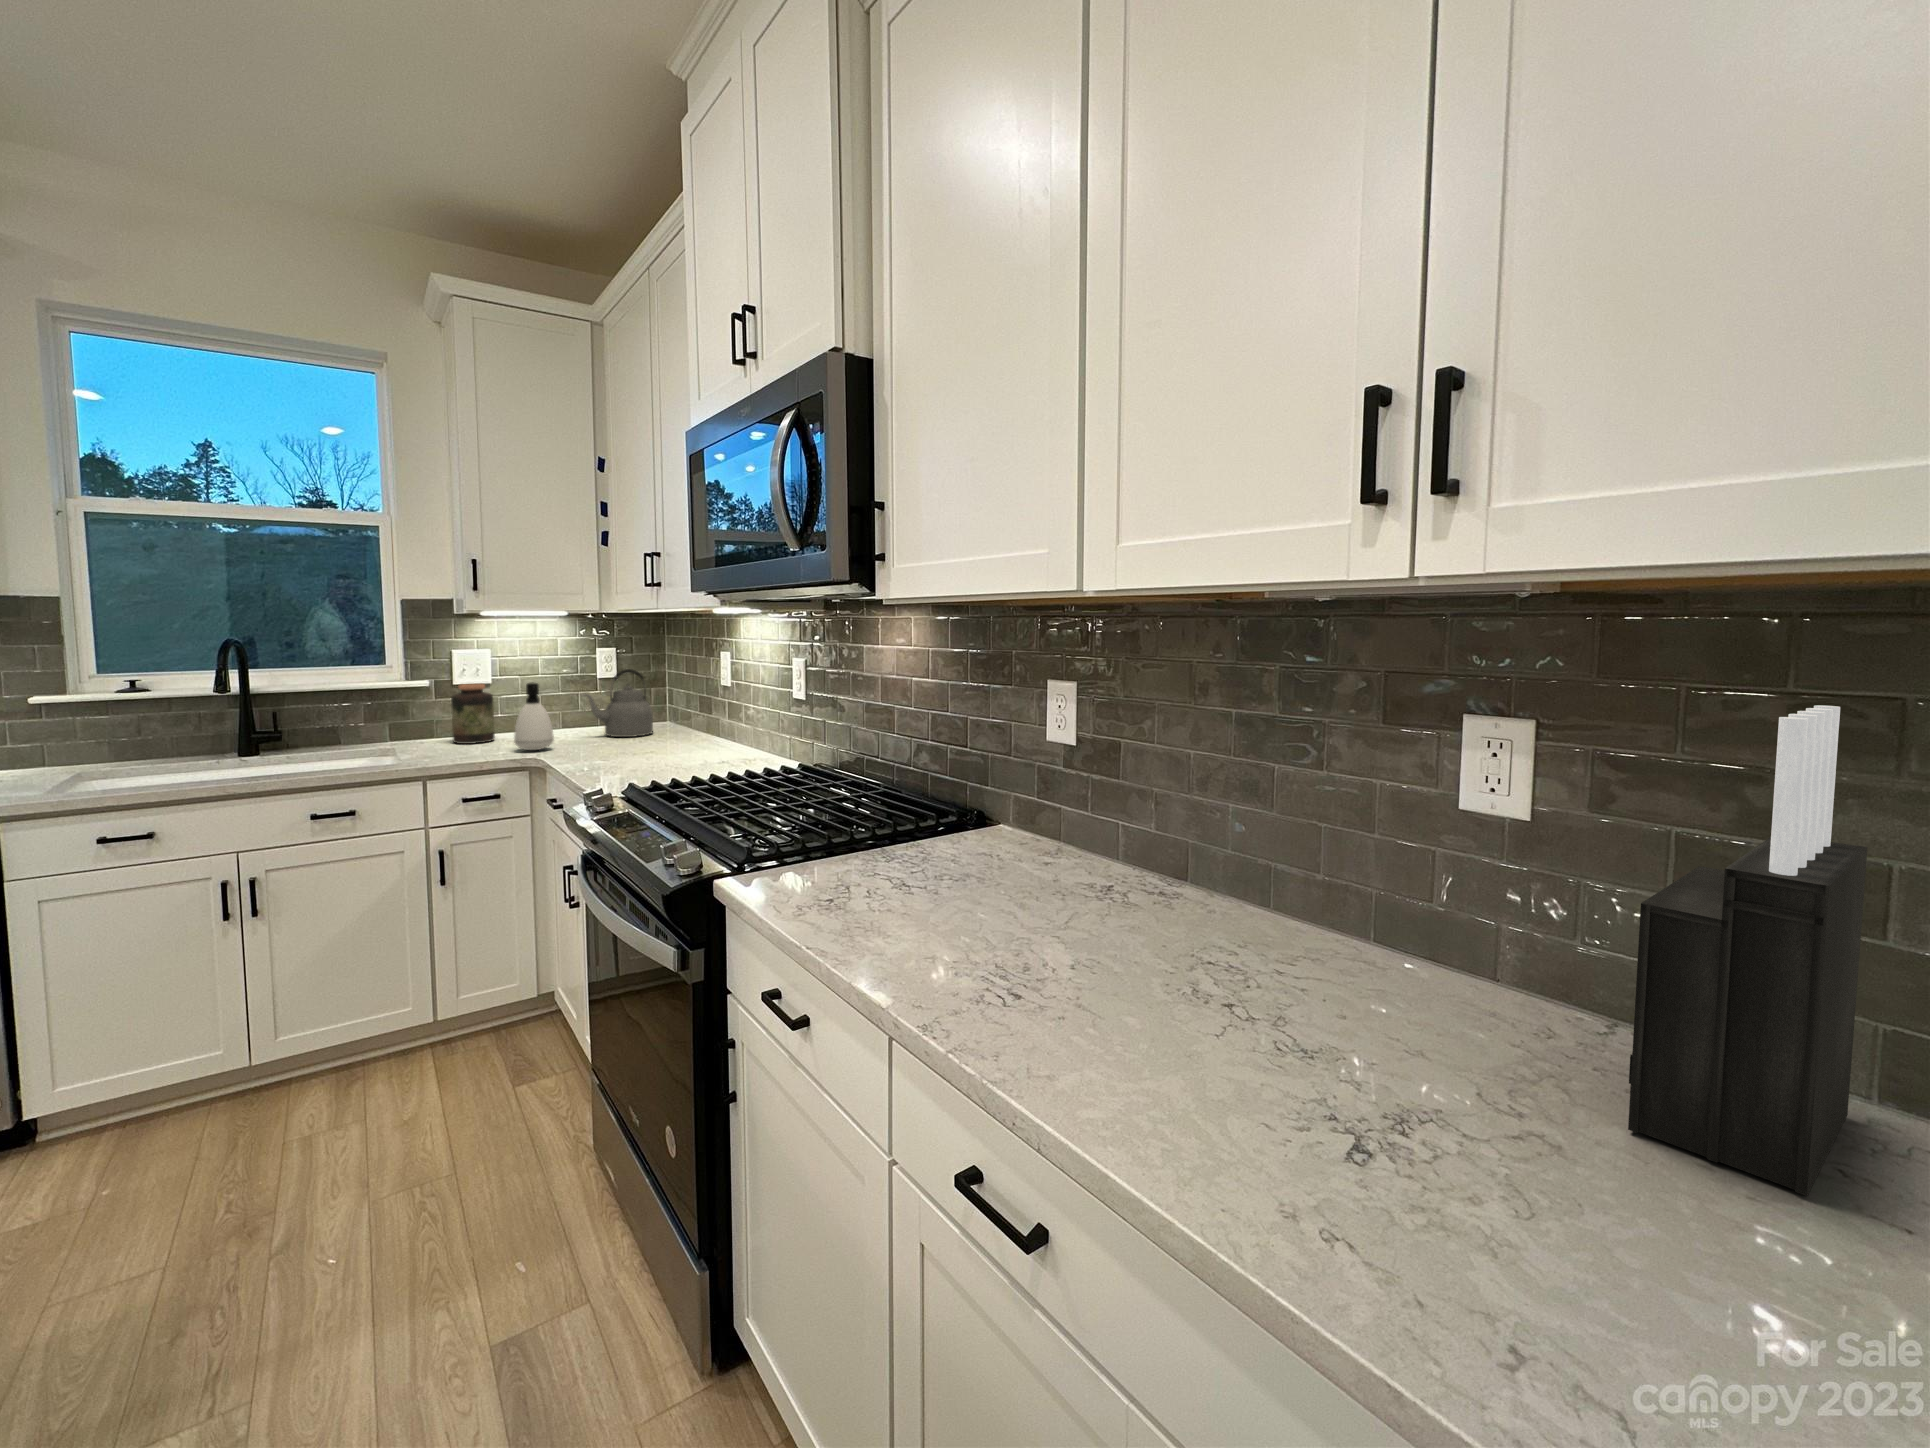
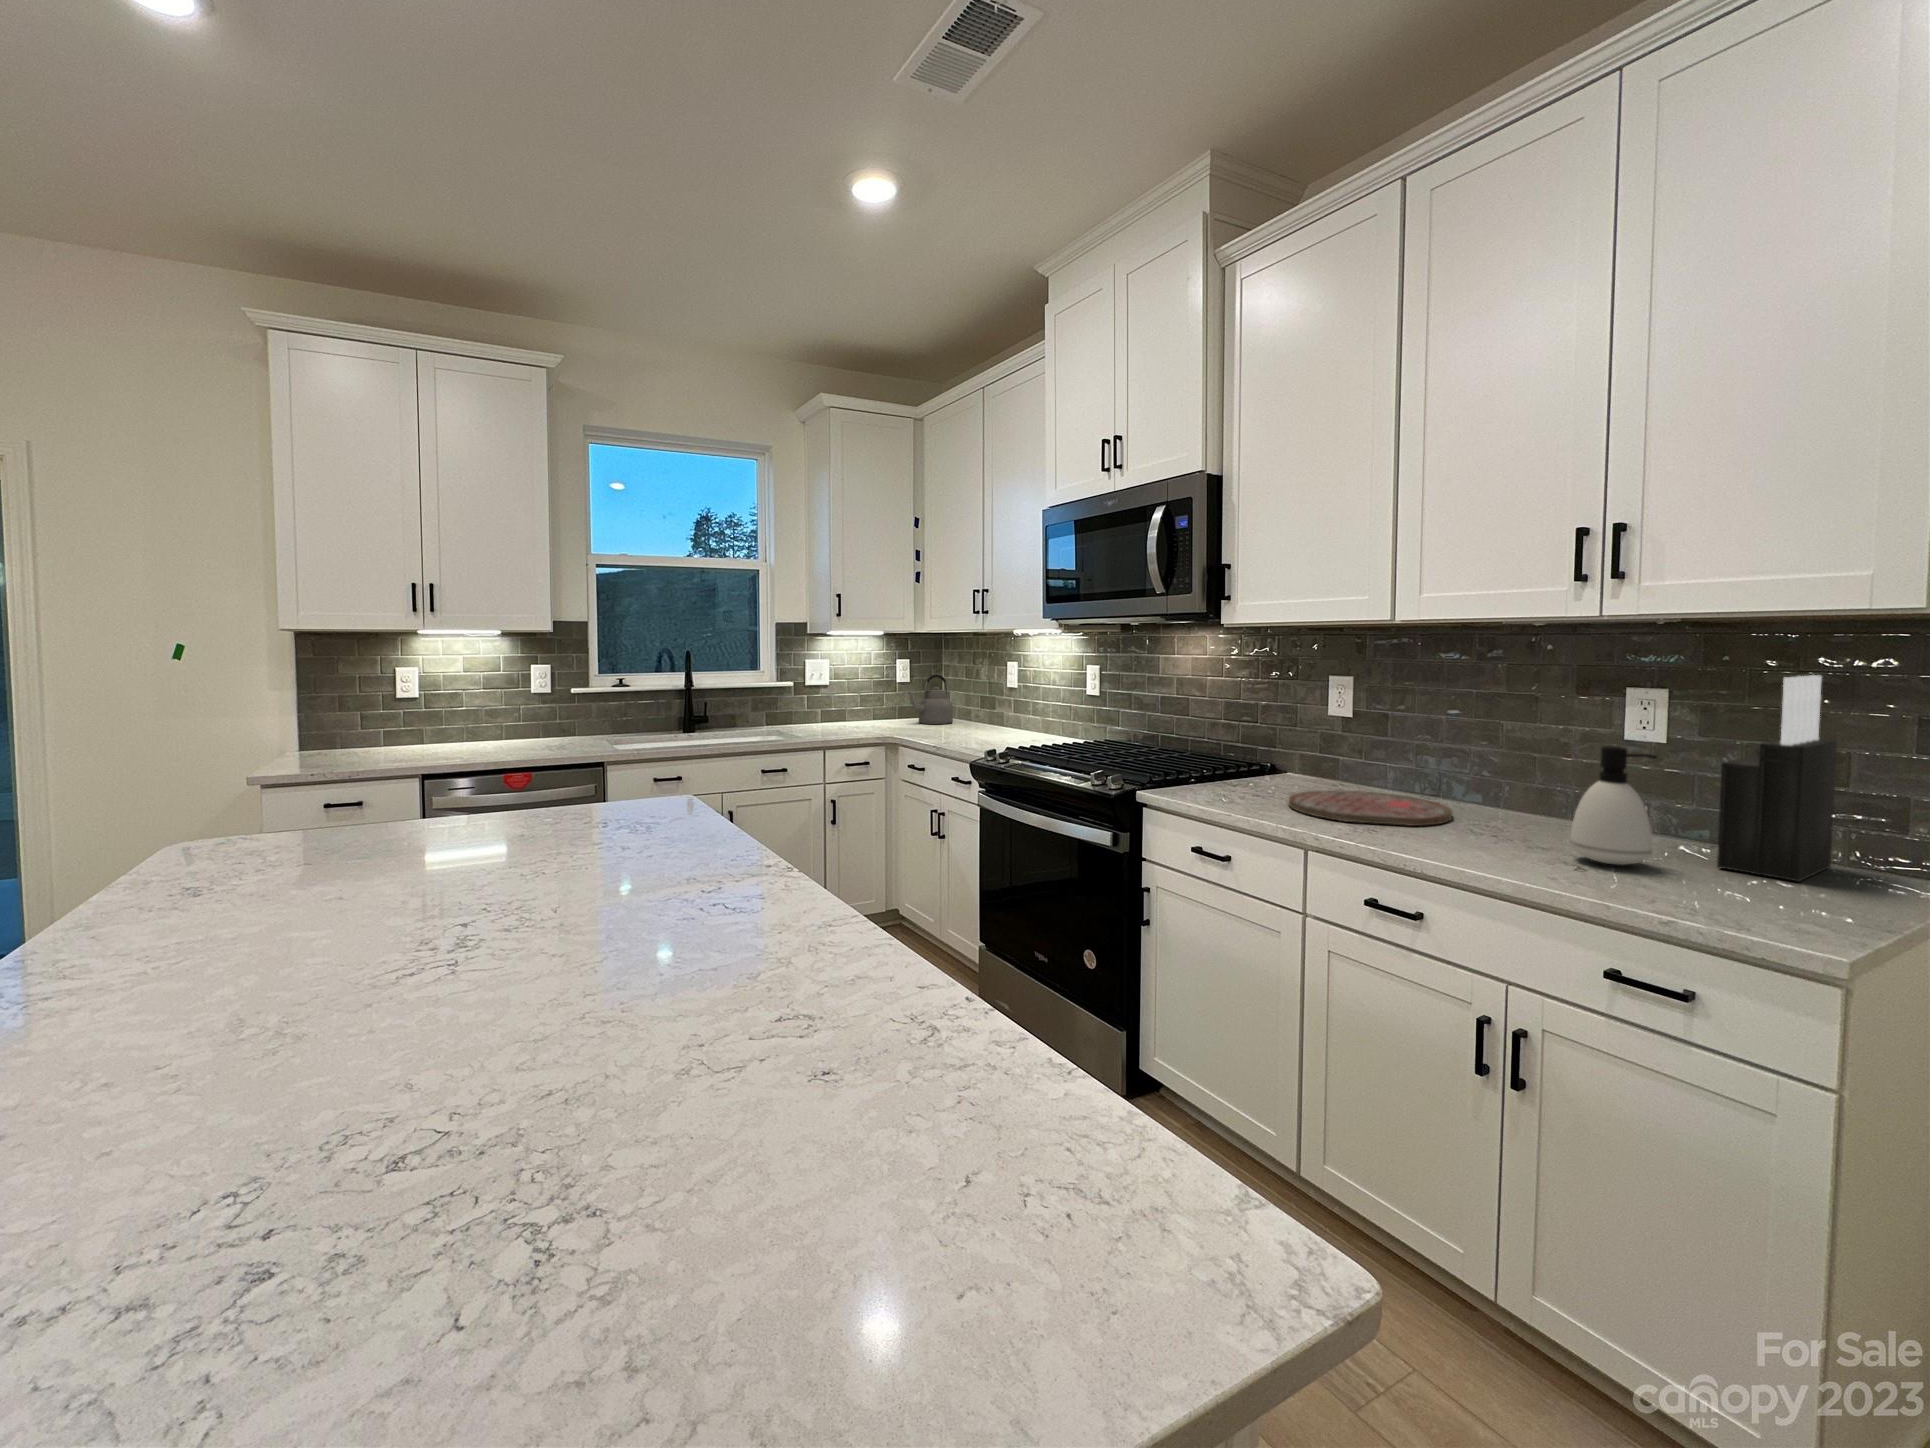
soap dispenser: present [514,682,554,750] -> present [1570,746,1657,865]
jar: present [451,684,495,744] -> none [817,684,845,727]
cutting board: none [920,878,1179,979] -> present [1289,790,1452,826]

